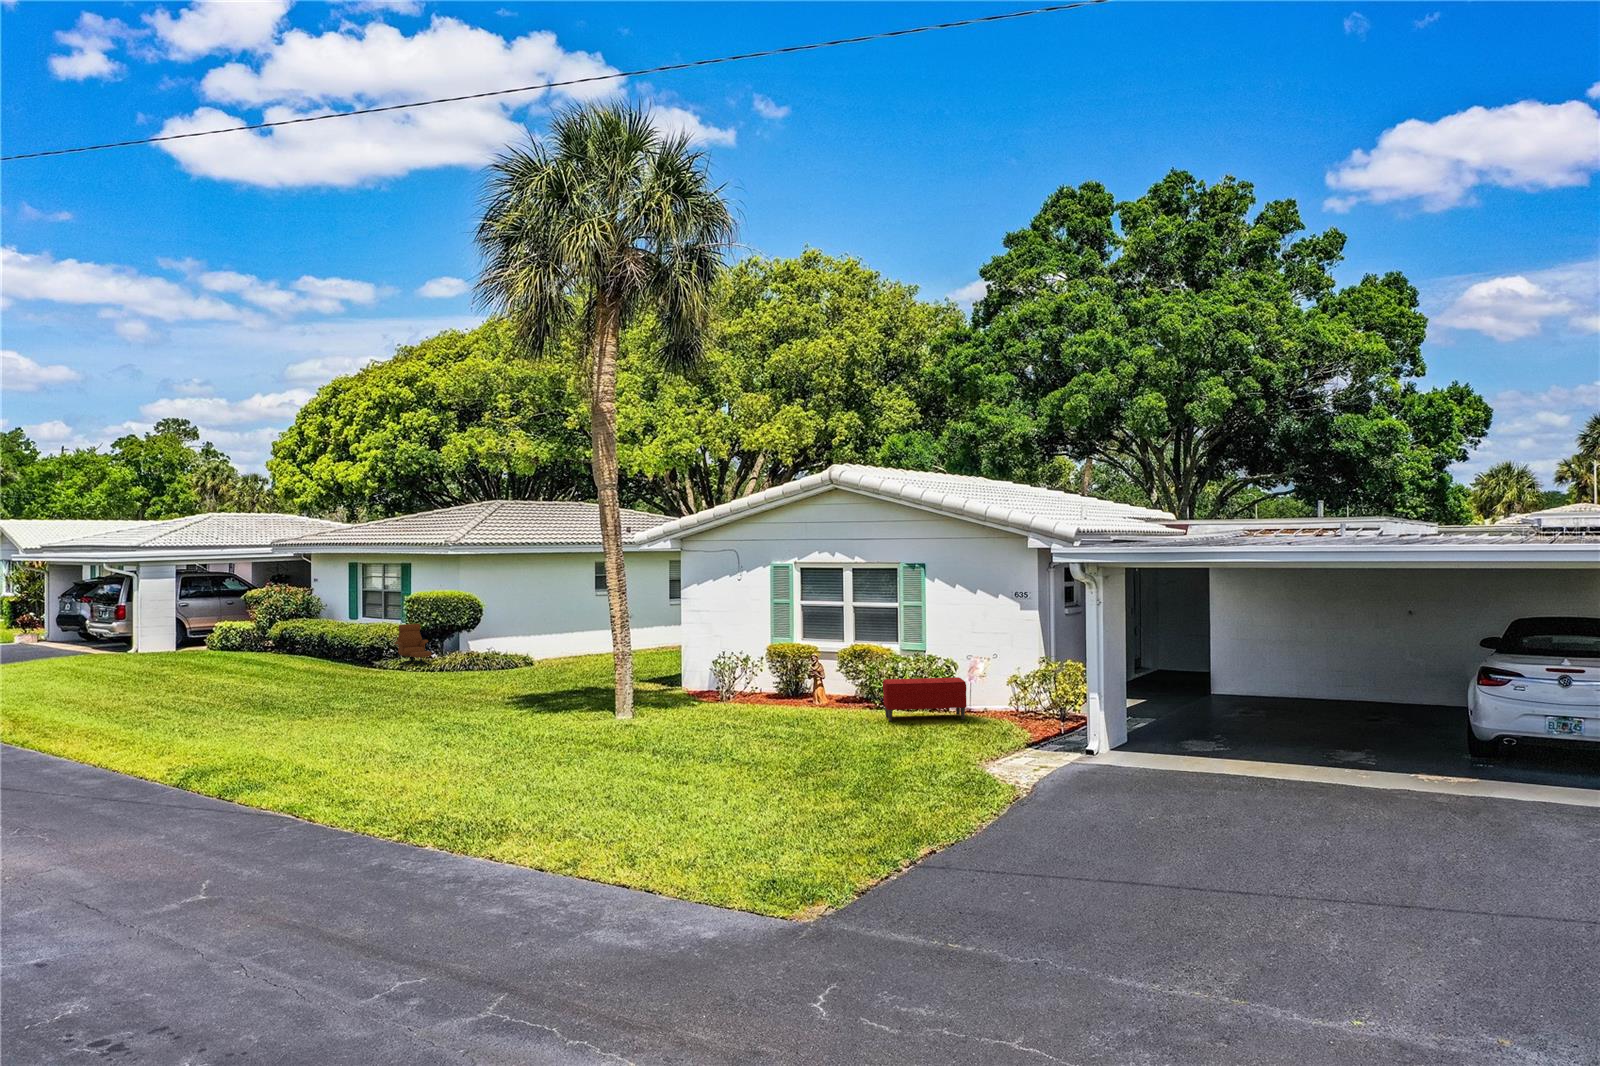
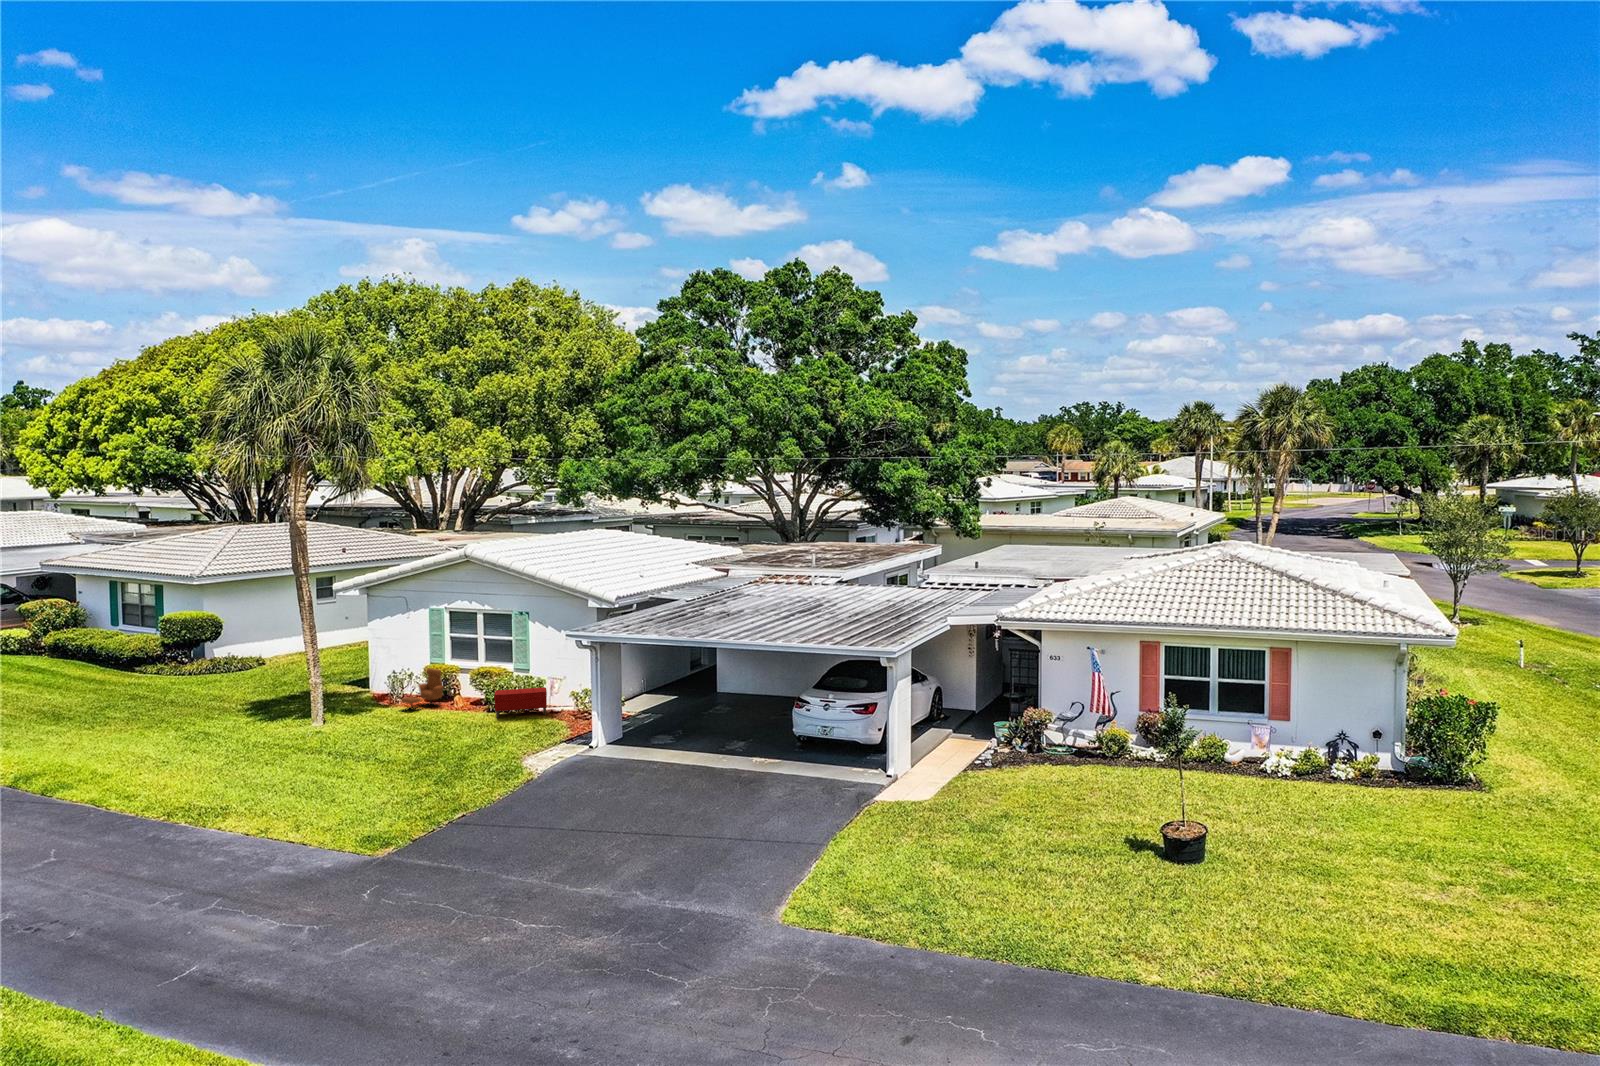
lounge chair: present [394,624,432,666] -> present [402,668,443,711]

